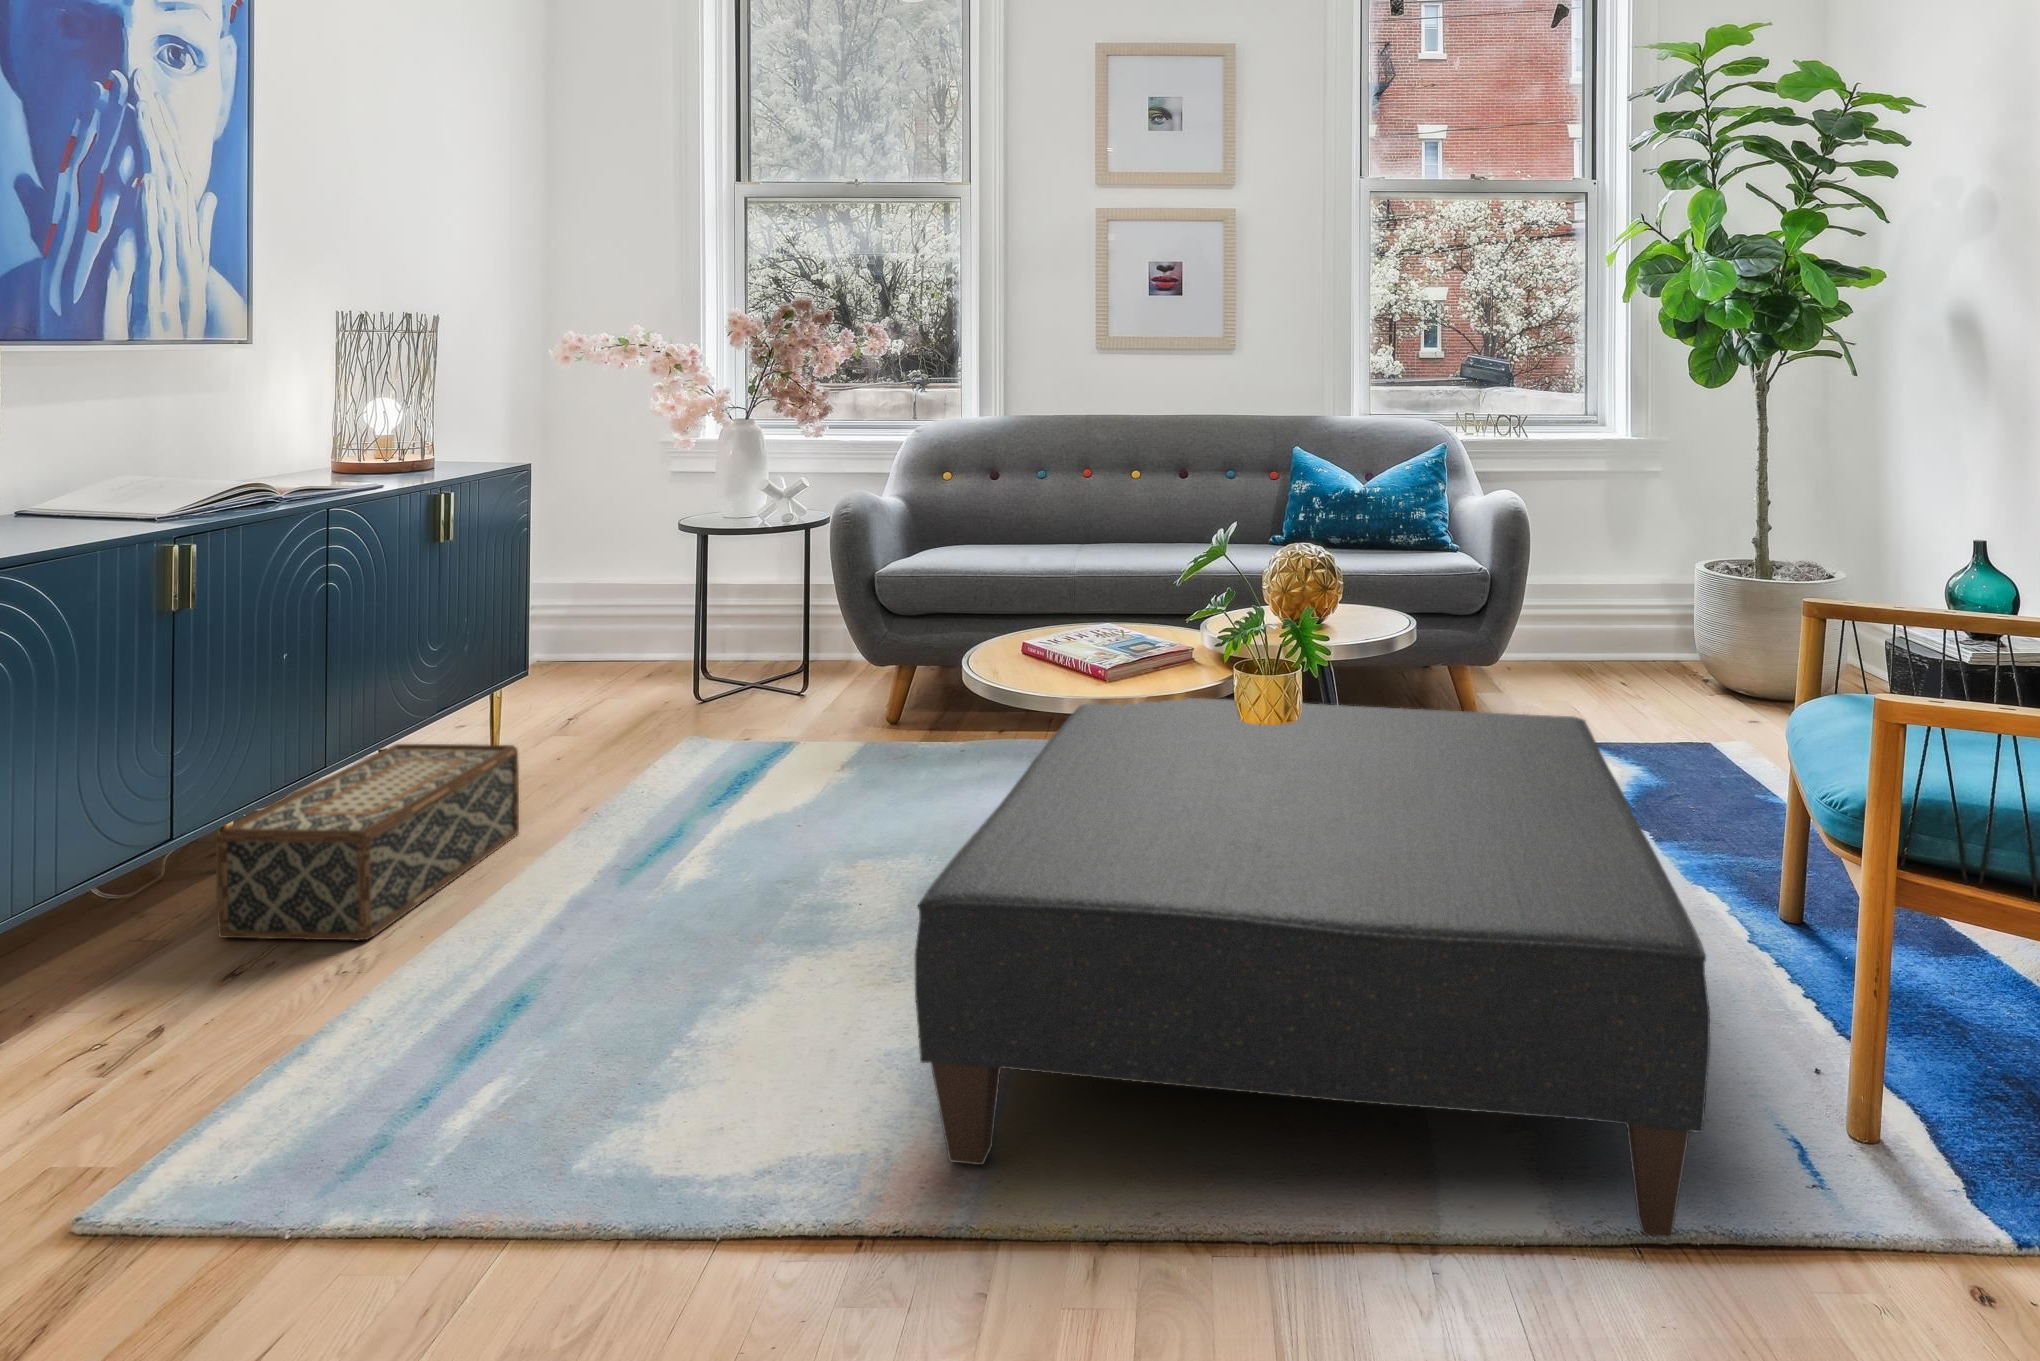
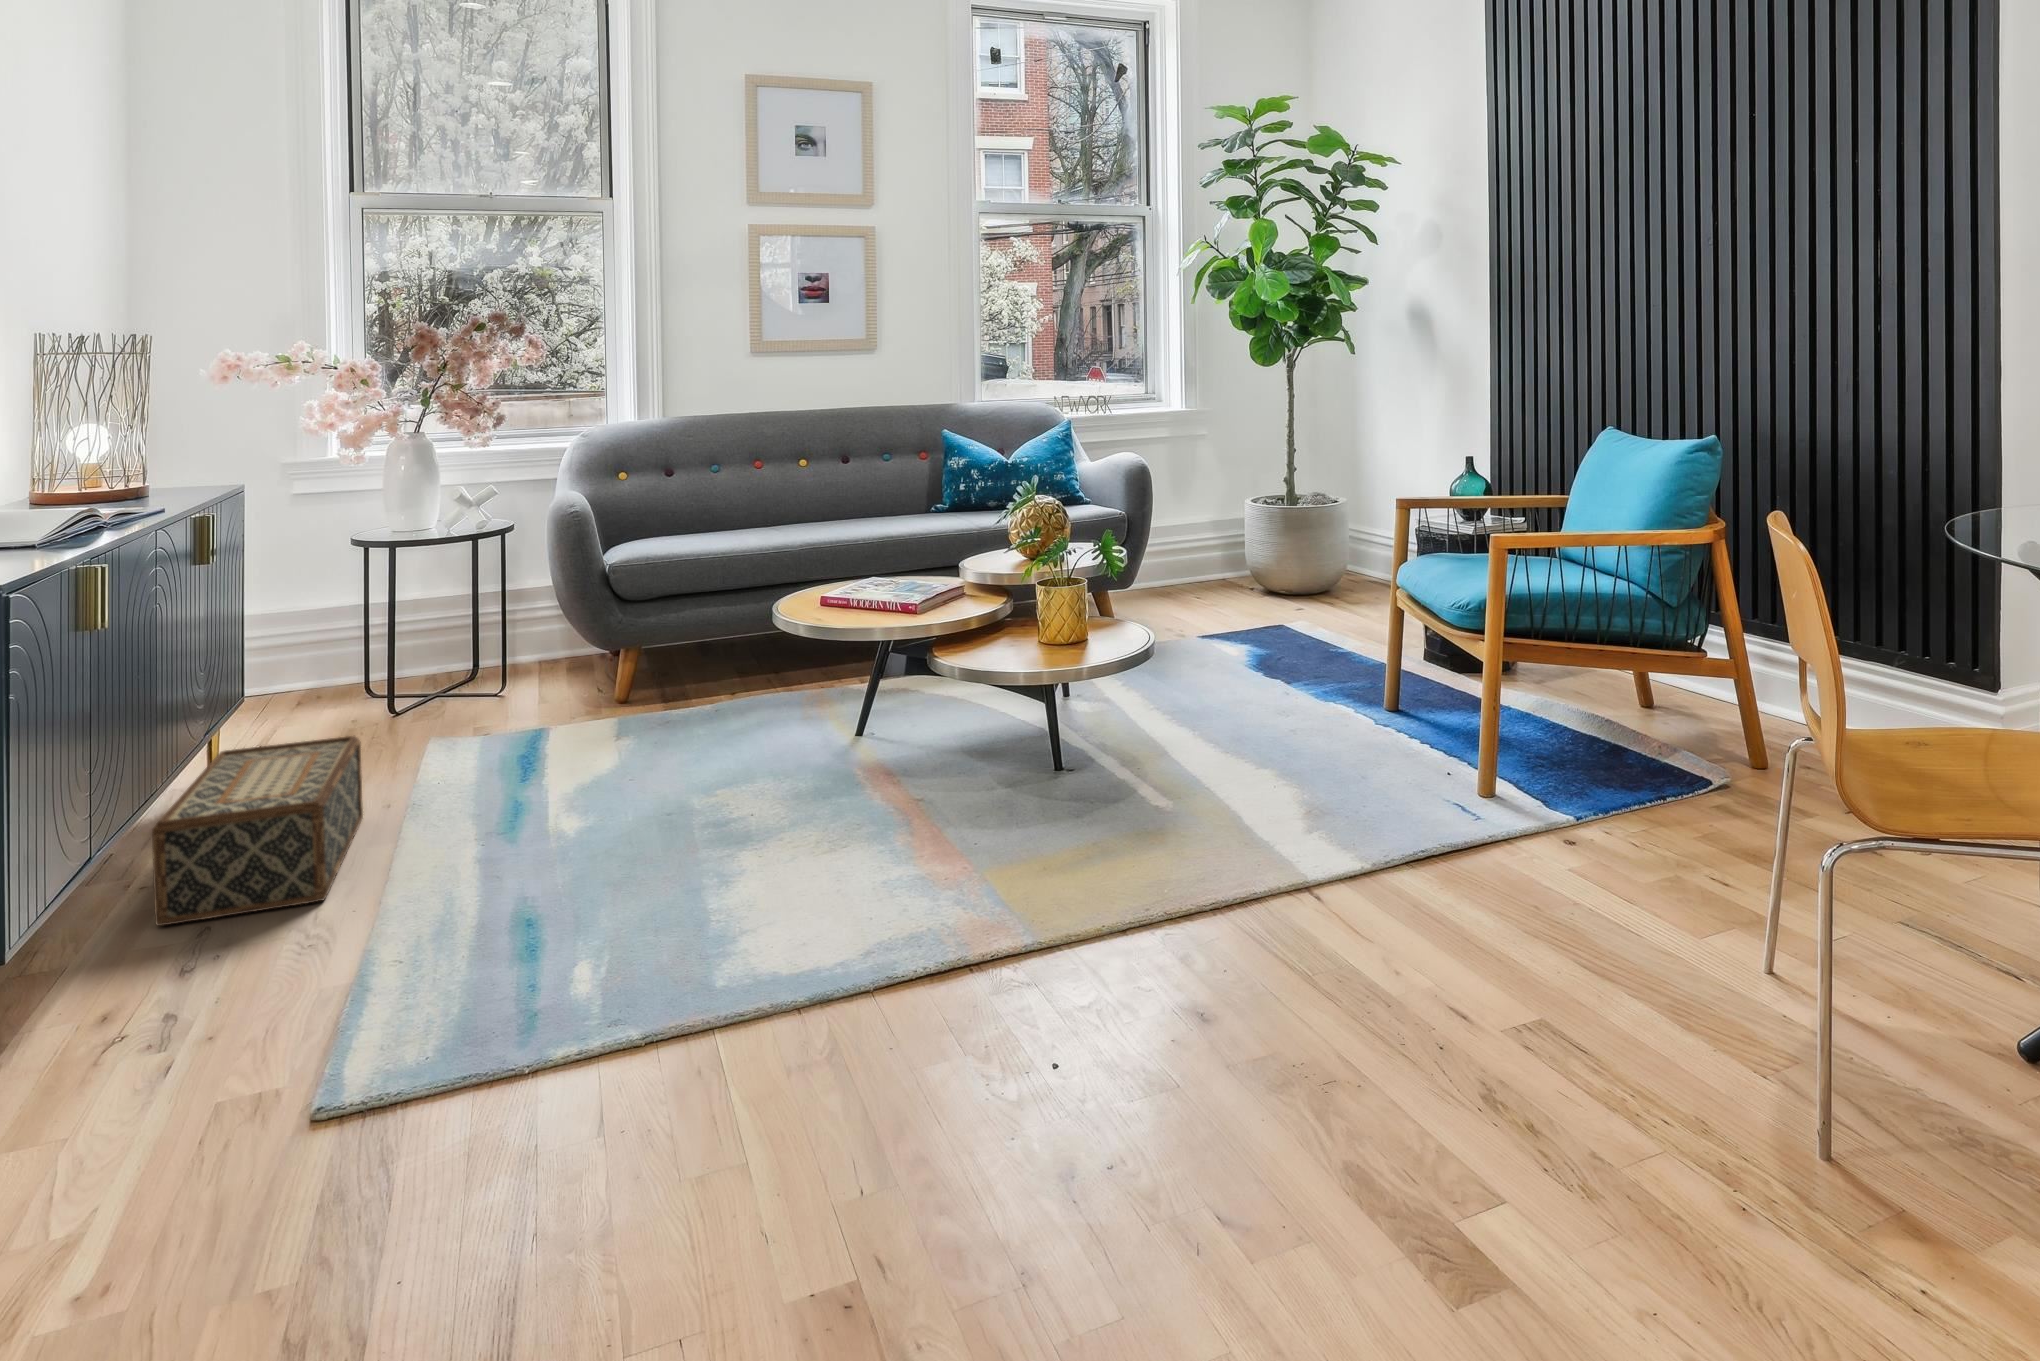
ottoman: present [915,697,1710,1238] -> none [911,595,1438,905]

